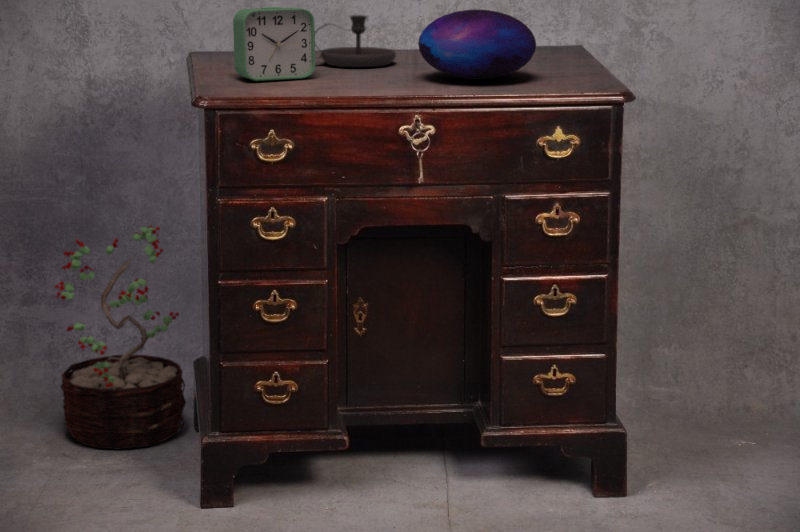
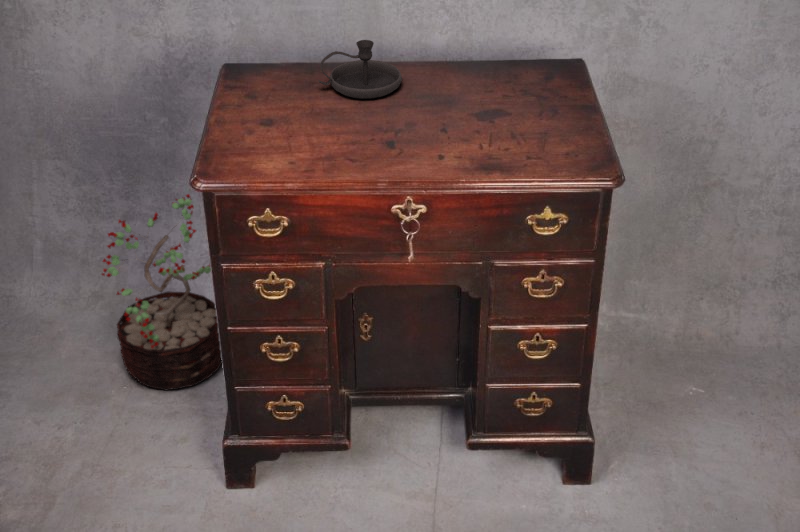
alarm clock: present [233,7,315,81] -> none [235,58,317,139]
decorative orb: present [418,9,536,80] -> none [416,68,532,148]

